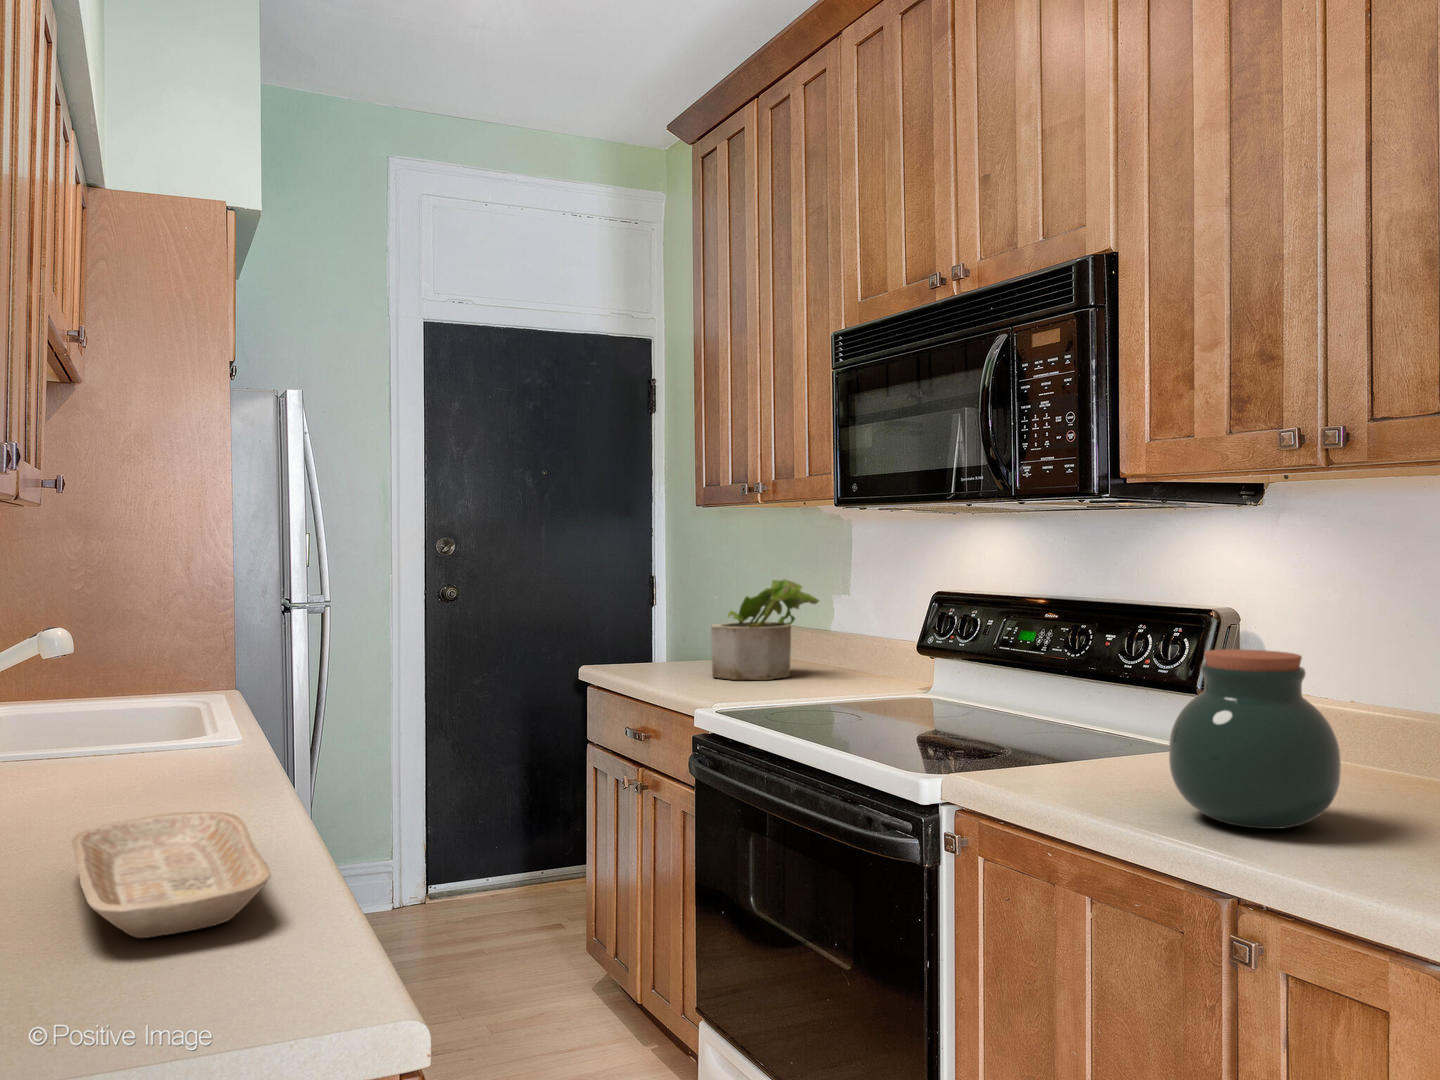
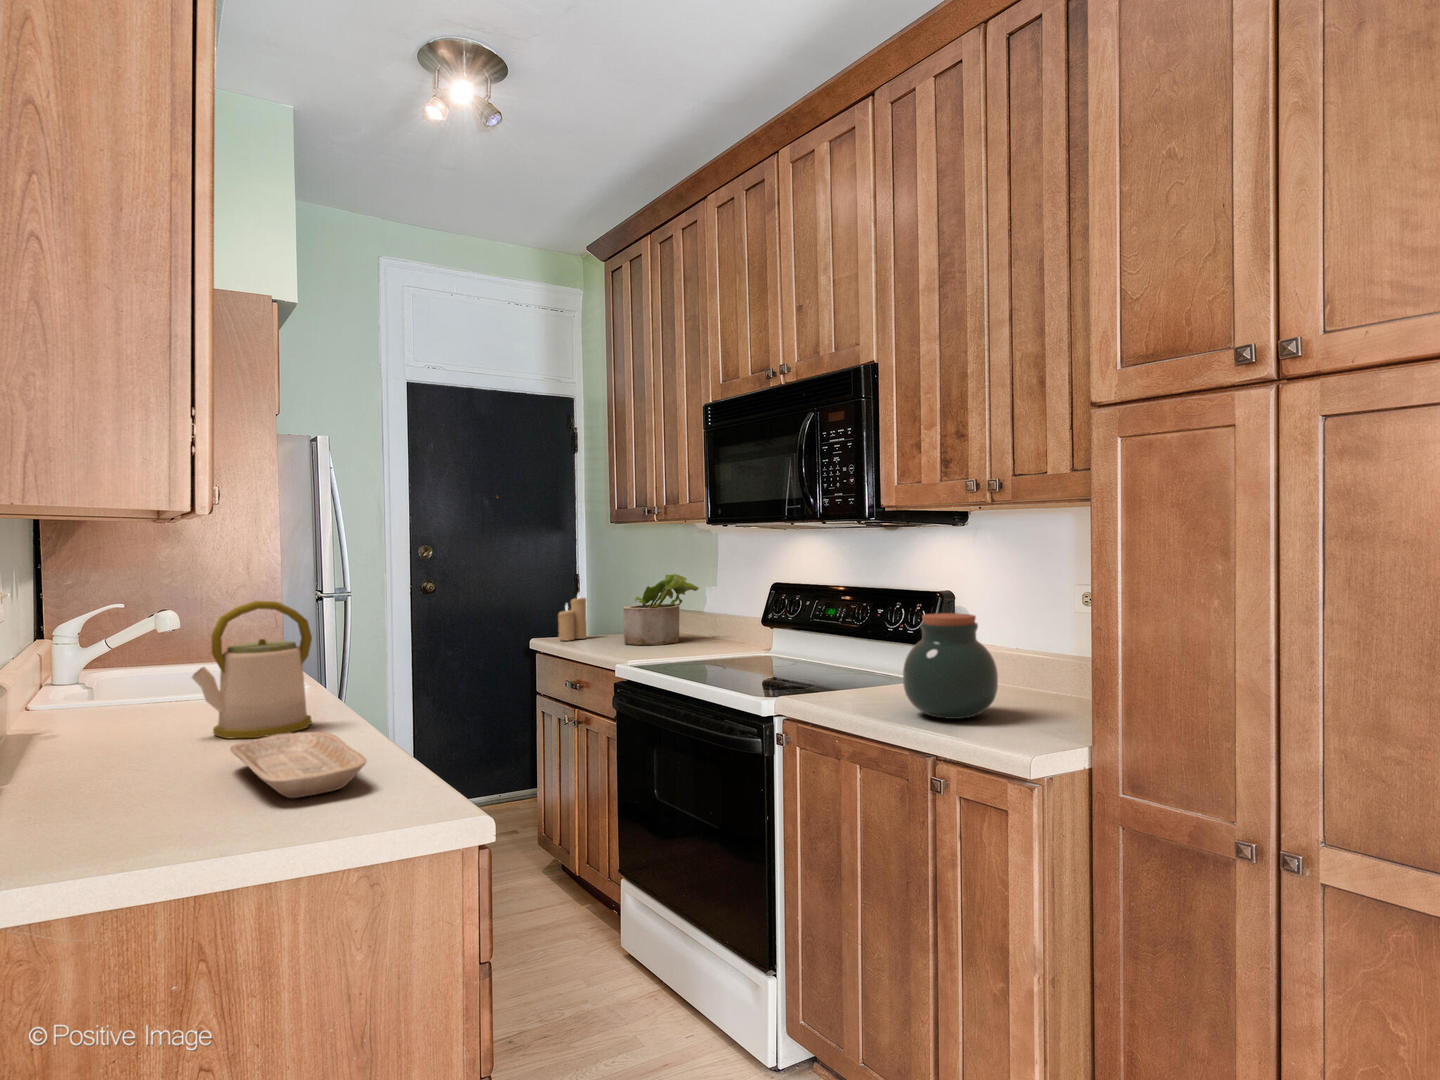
kettle: none [55,601,239,812] -> present [192,601,312,739]
candle: none [621,602,660,670] -> present [558,593,587,641]

